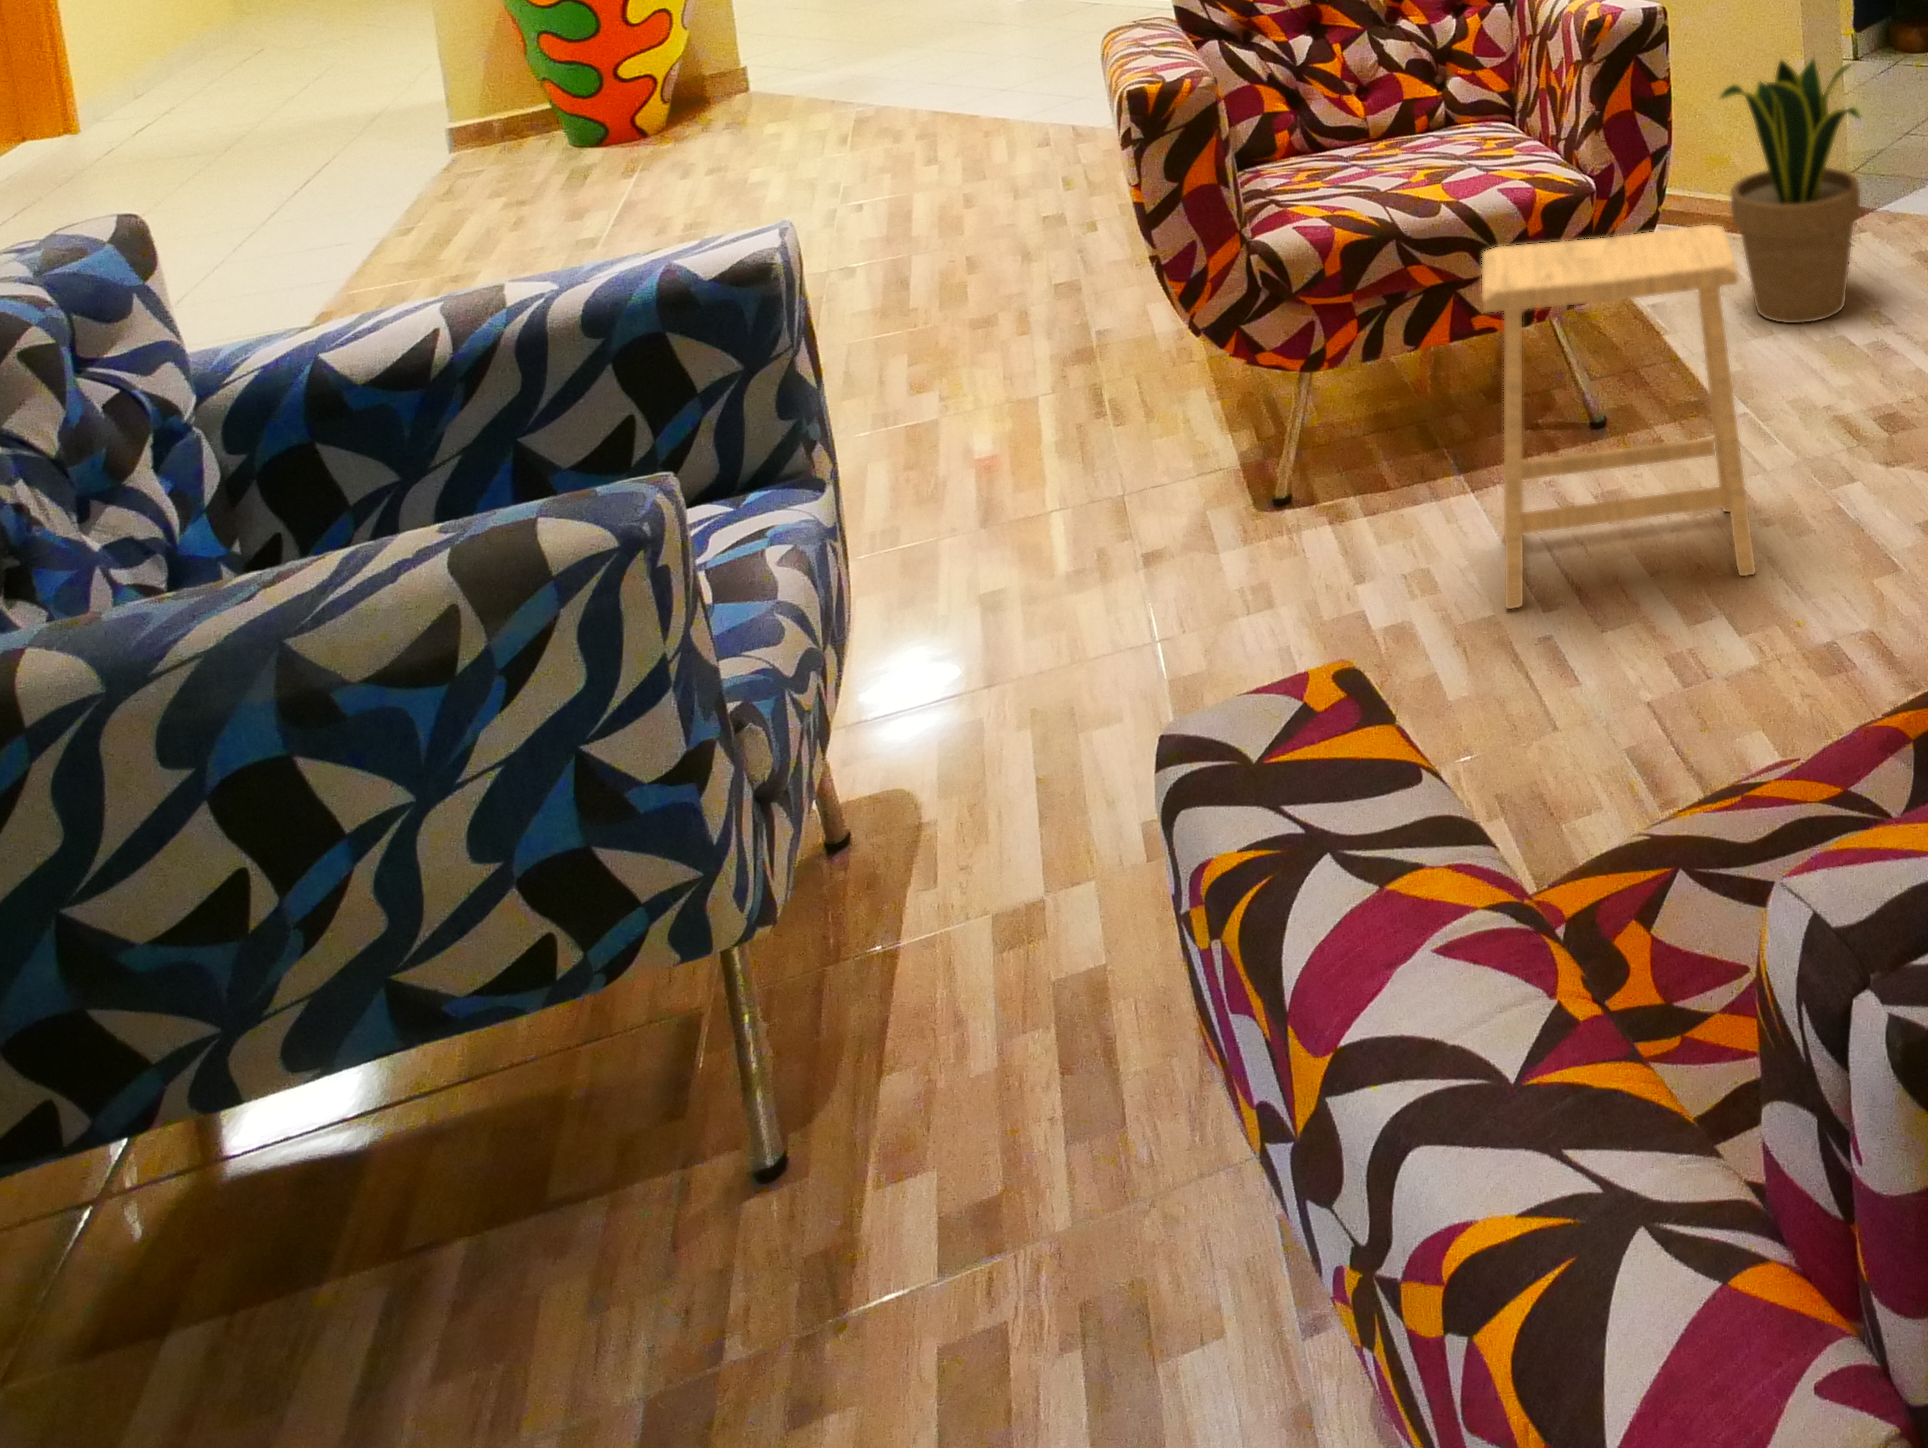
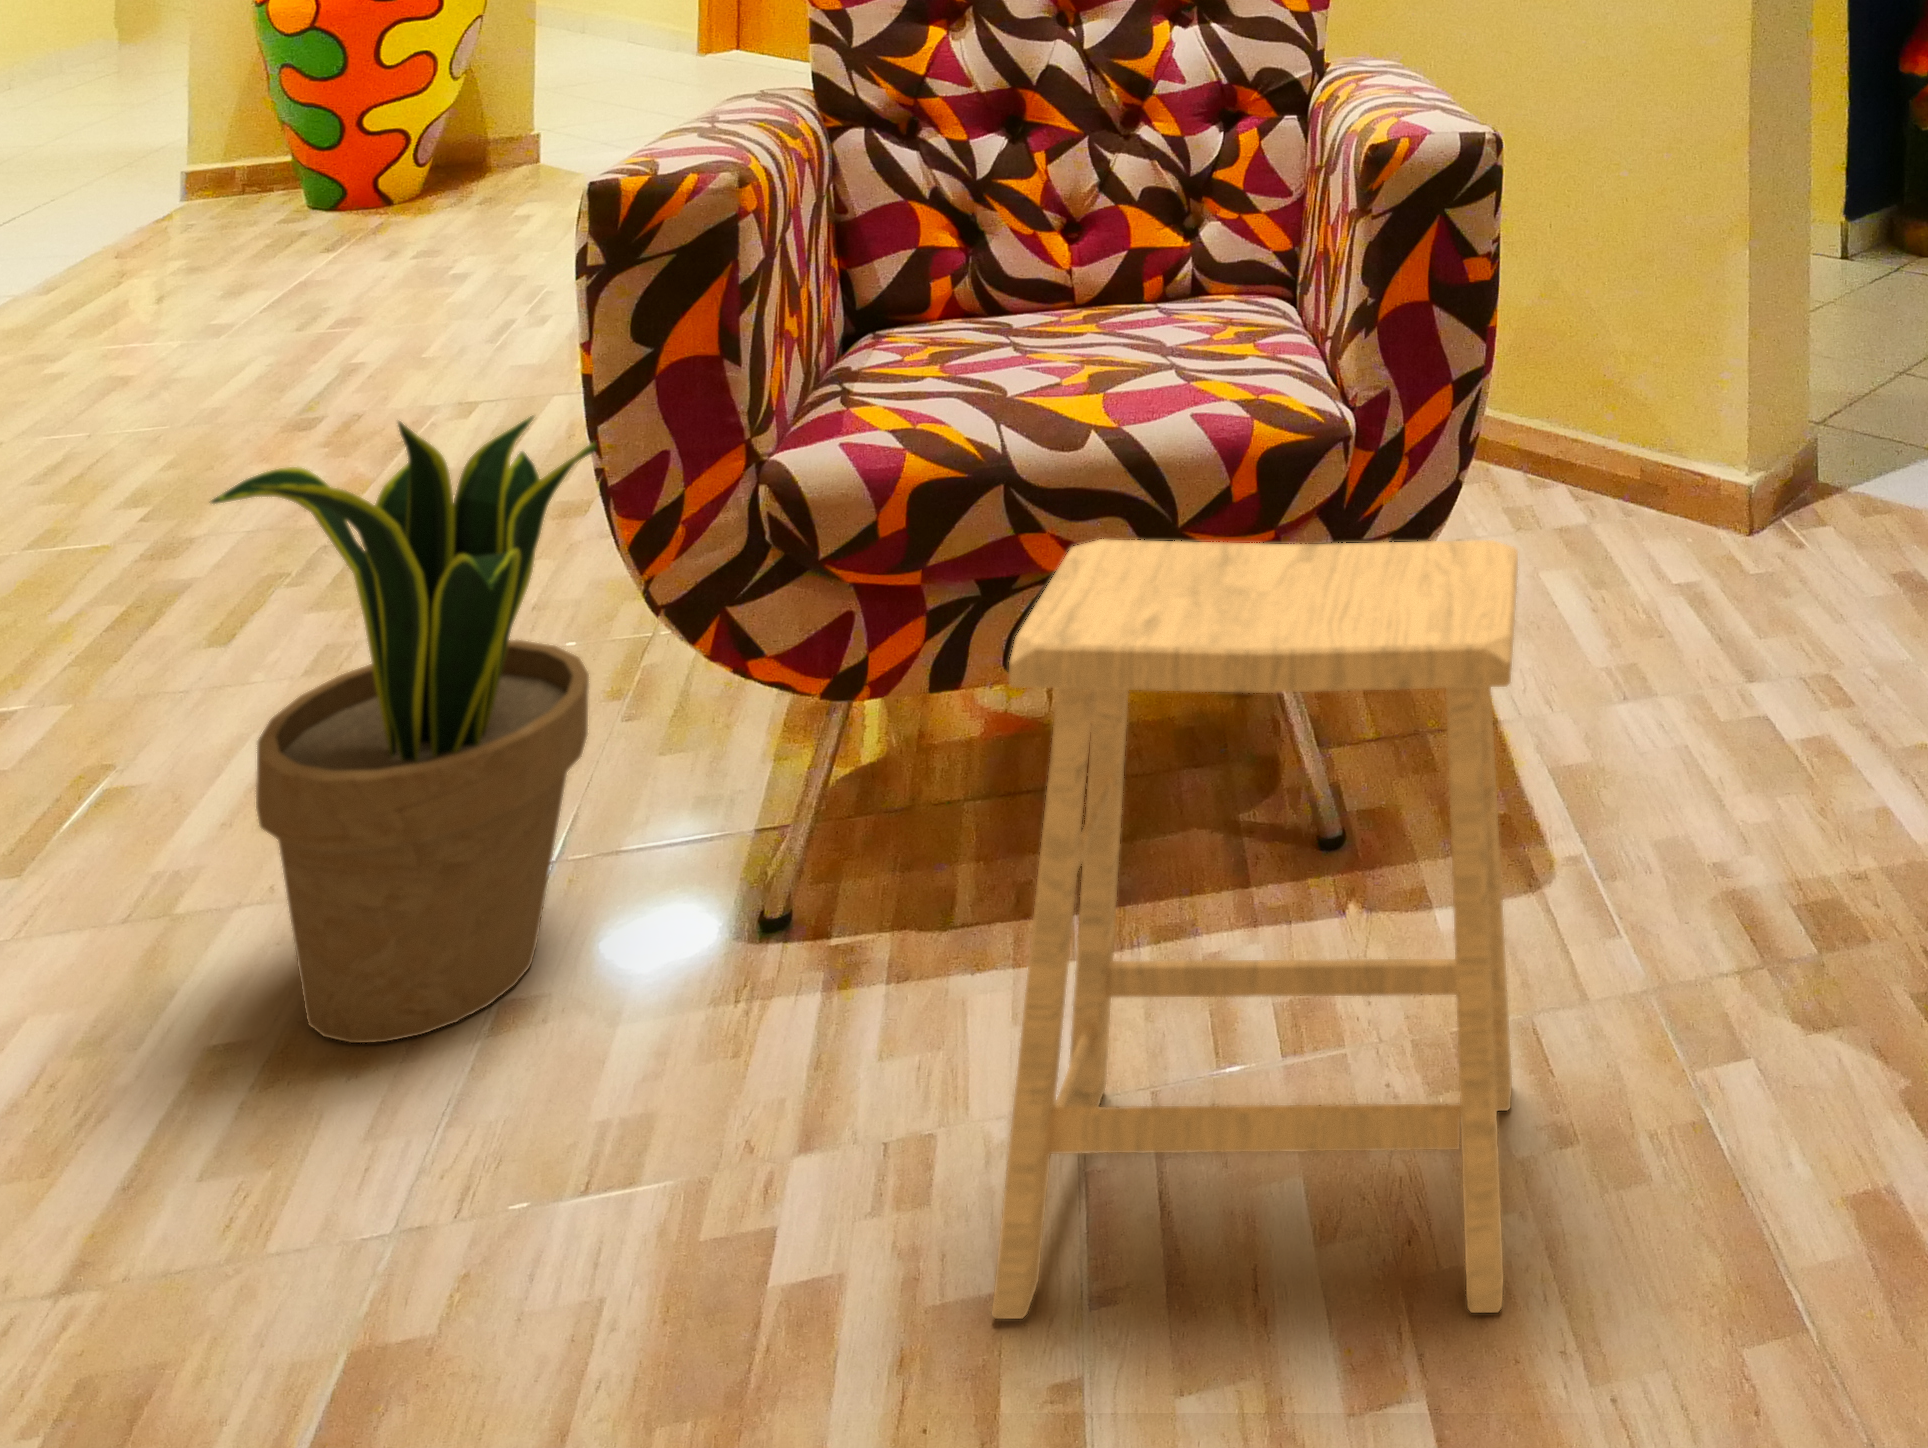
potted plant: present [1720,59,1860,323] -> present [211,416,597,1043]

